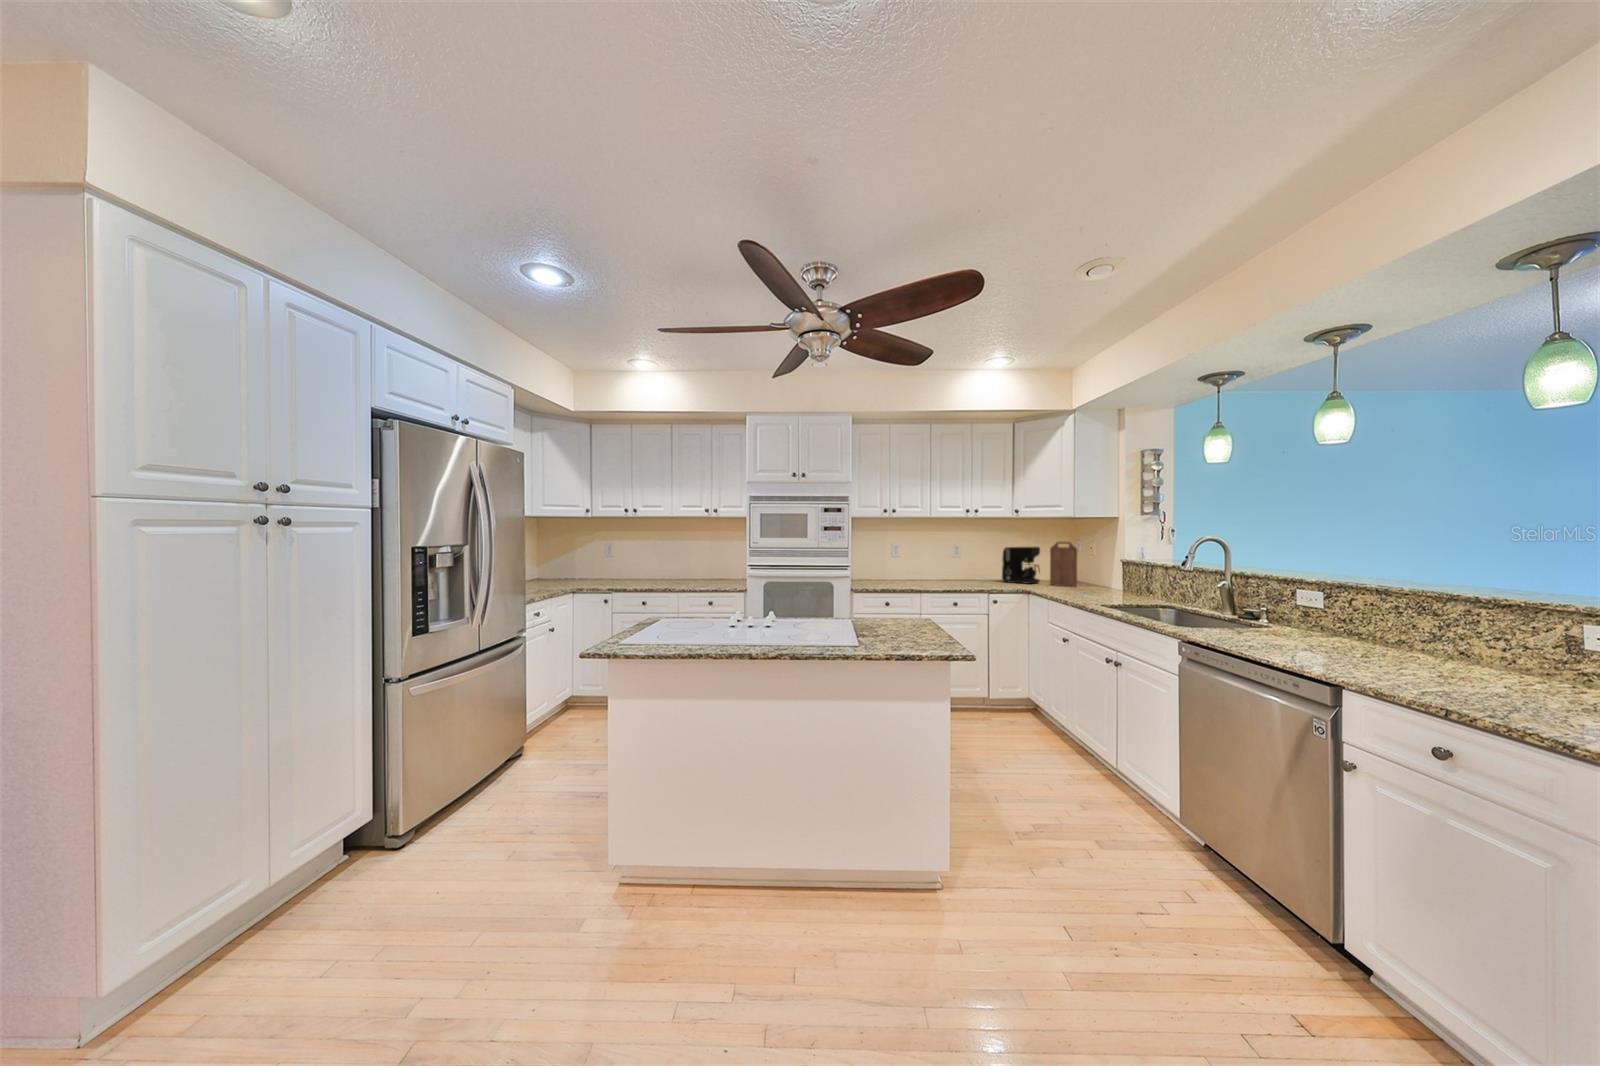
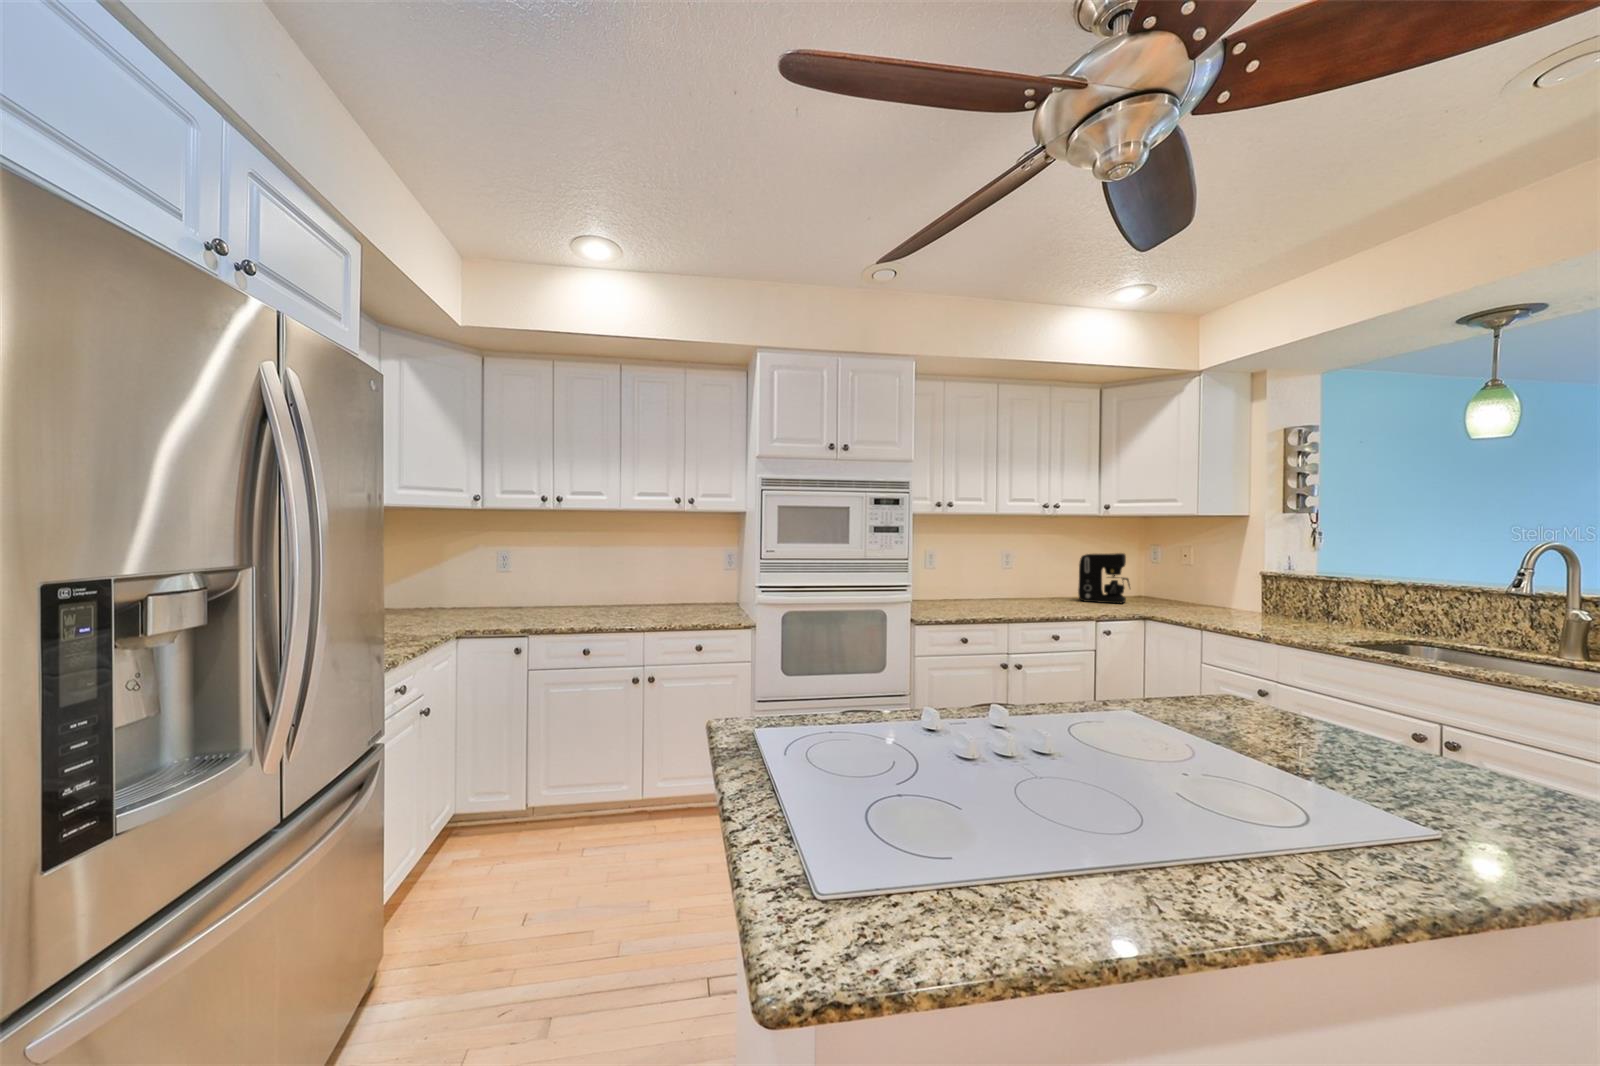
cutting board: present [1050,541,1077,587] -> none [1146,547,1186,607]

